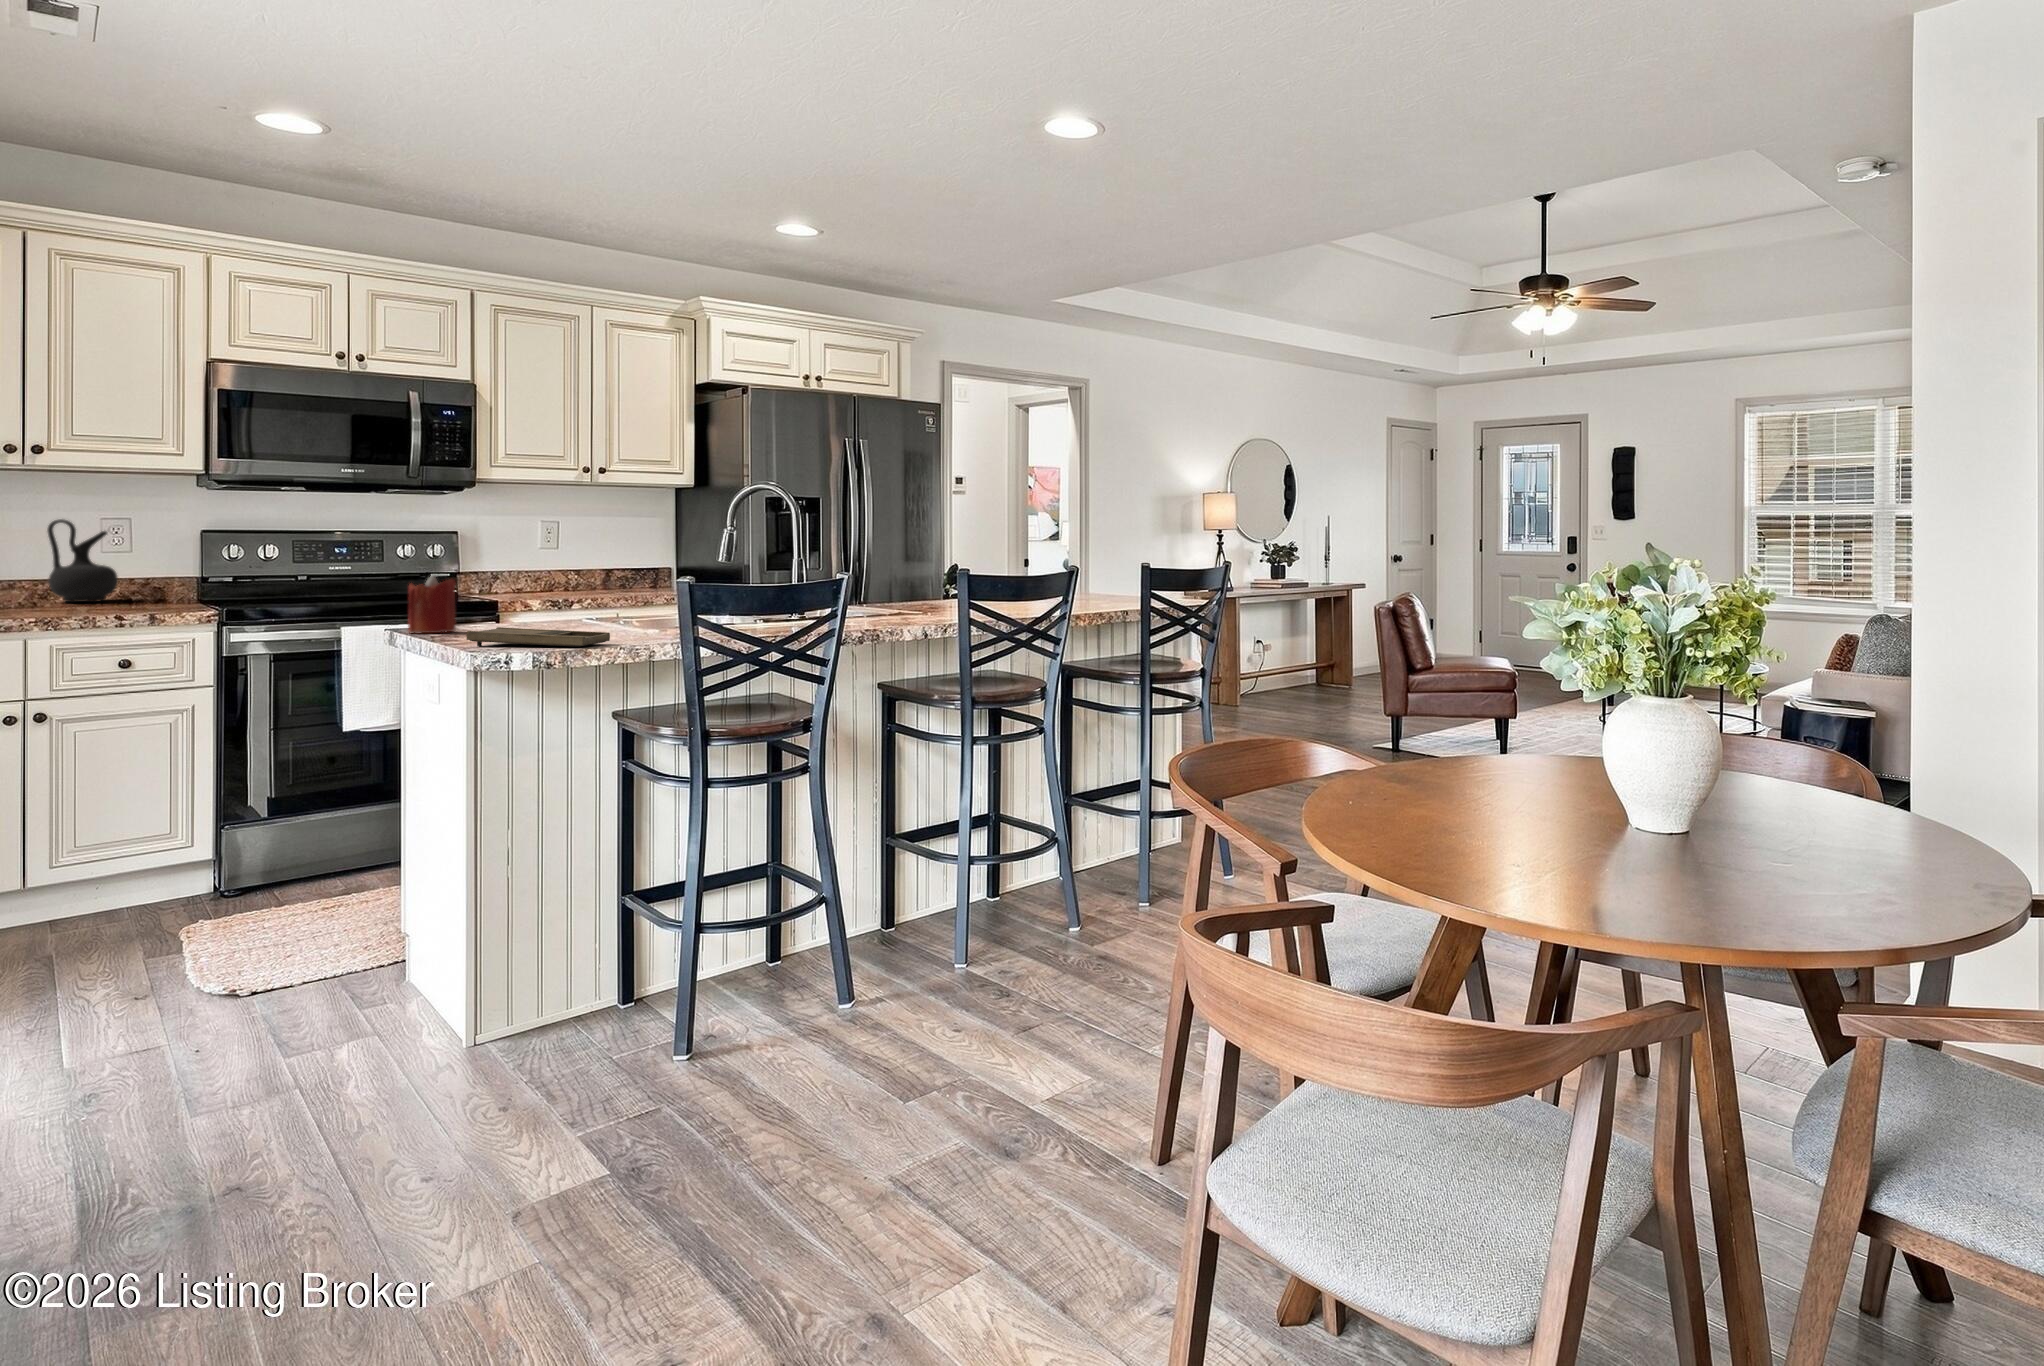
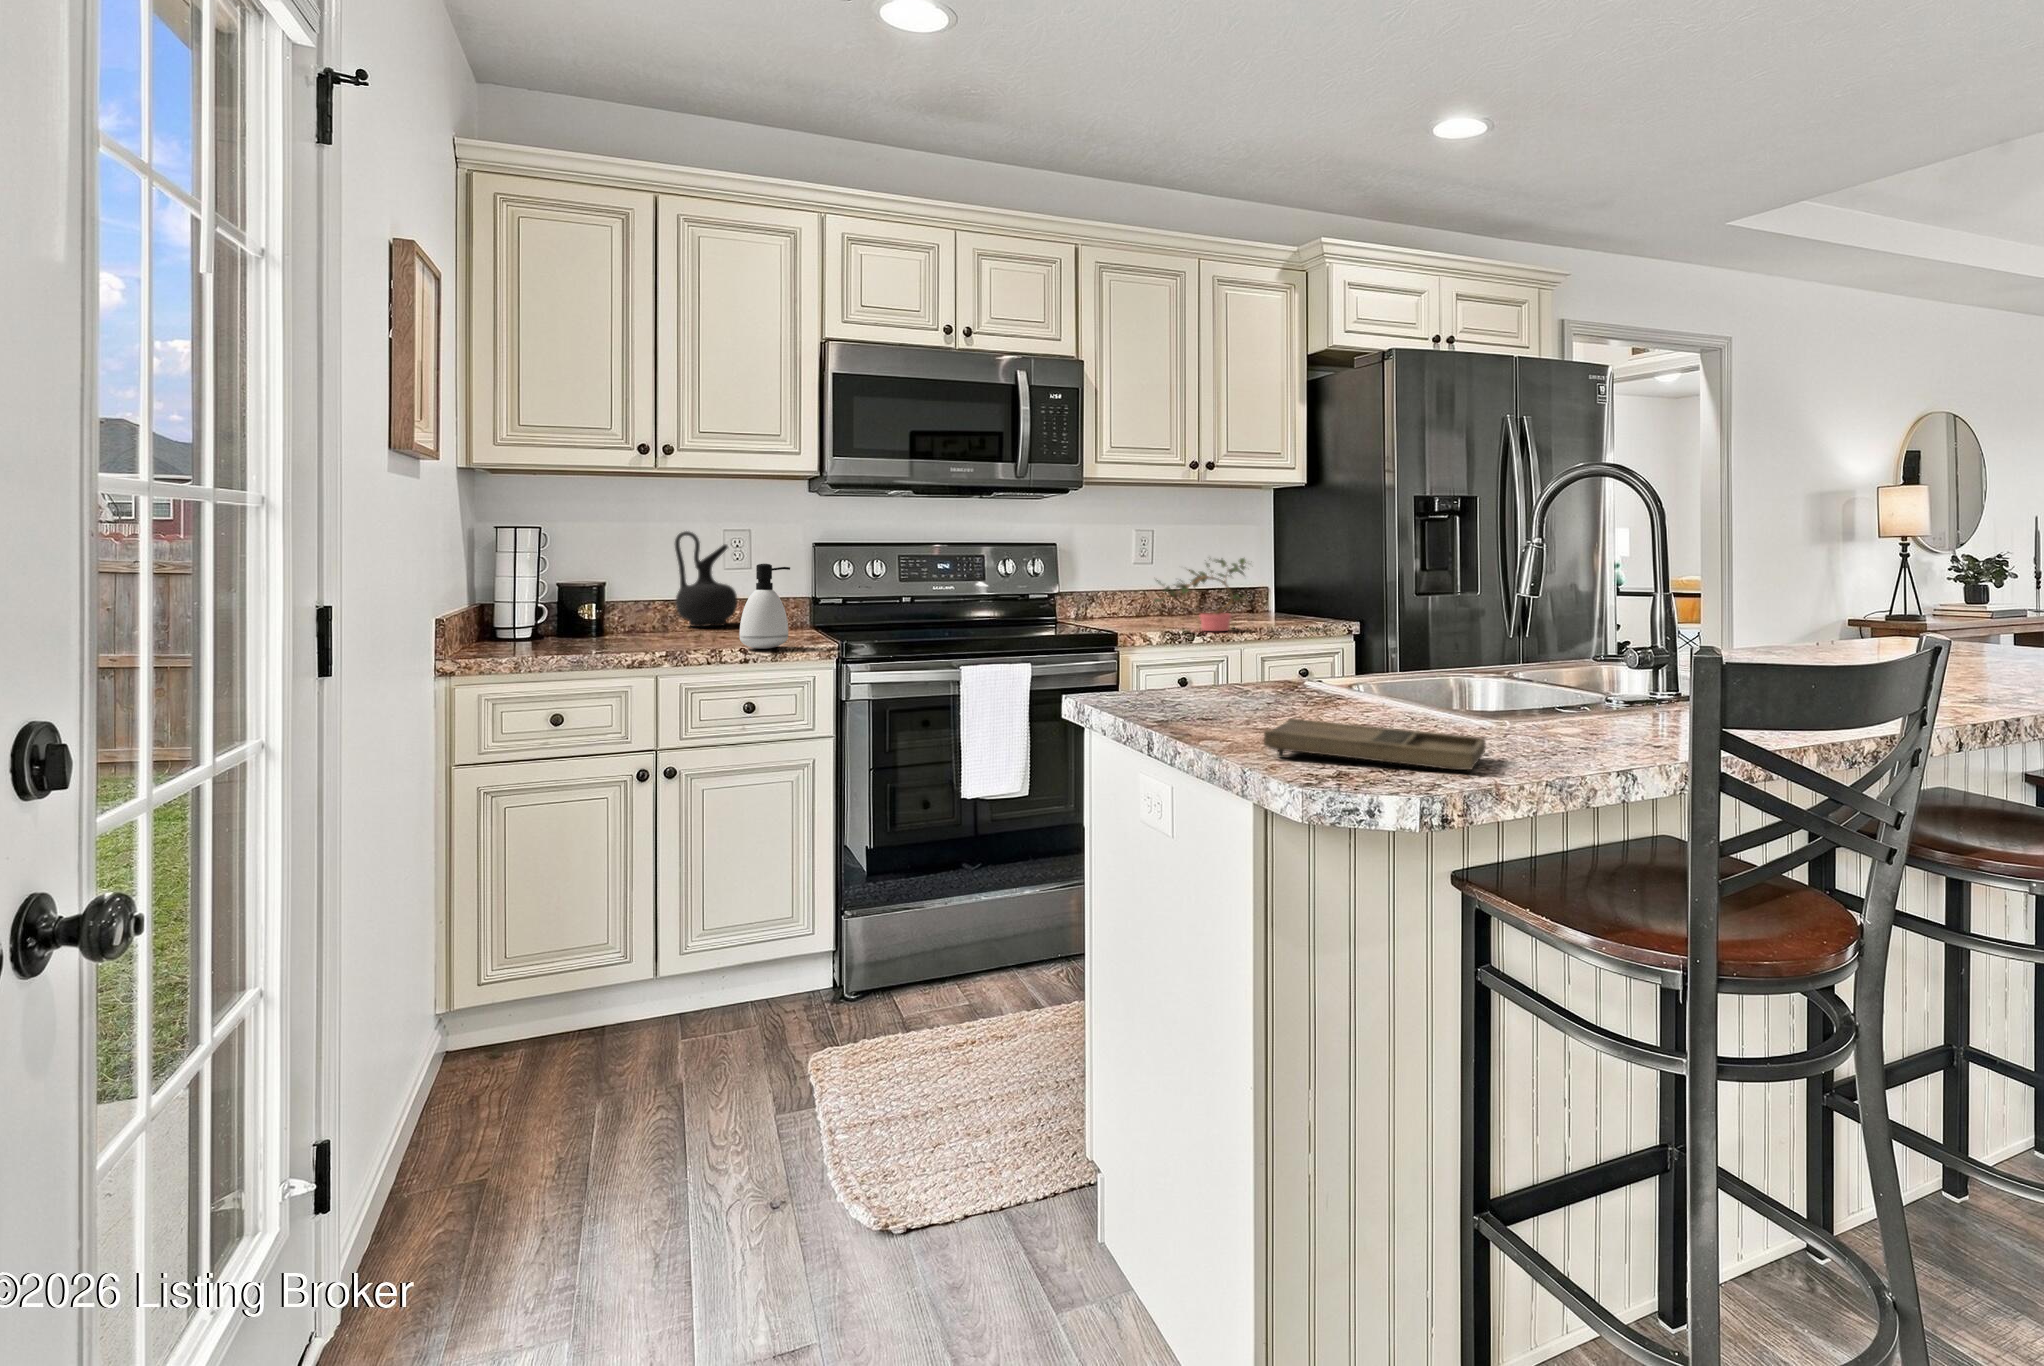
potted plant: none [535,541,633,601] -> present [1153,558,1248,631]
soap dispenser: none [115,546,169,616] -> present [739,564,790,649]
candle: present [408,575,456,633] -> none [1113,616,1174,709]

